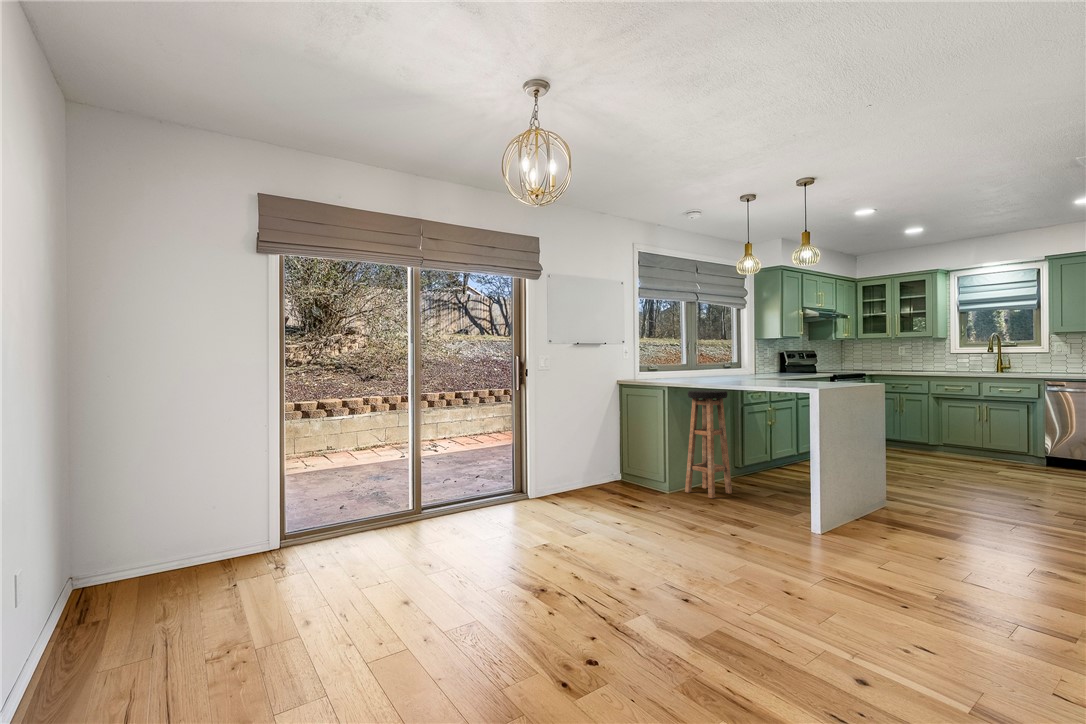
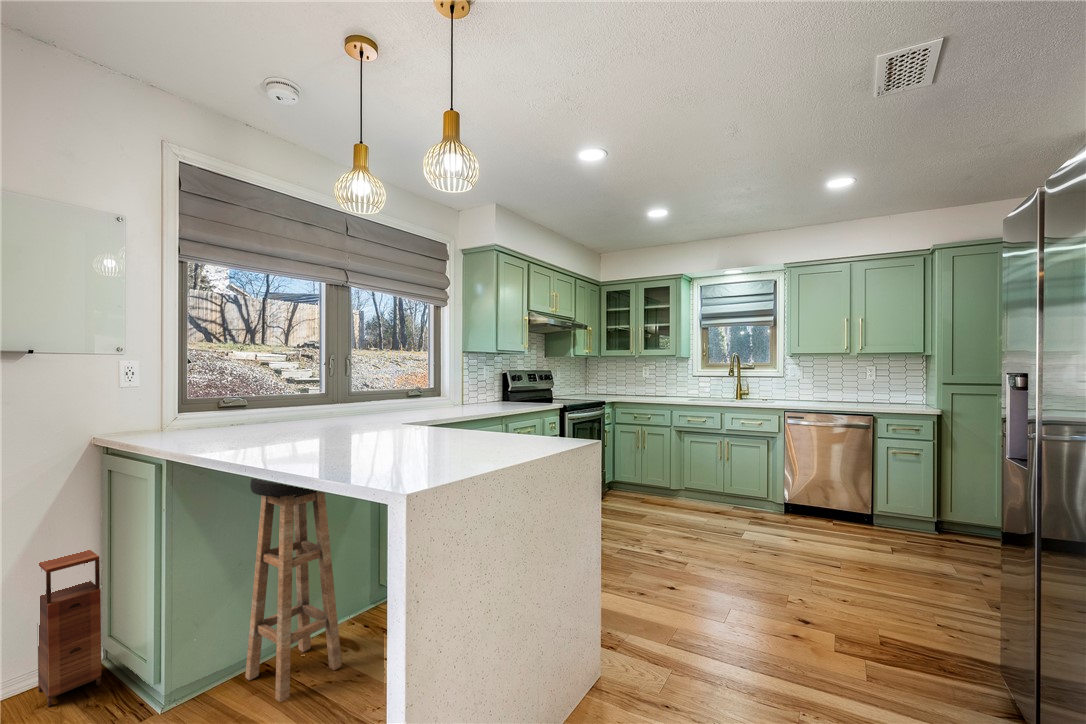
storage cabinet: none [592,426,619,491] -> present [38,550,102,707]

